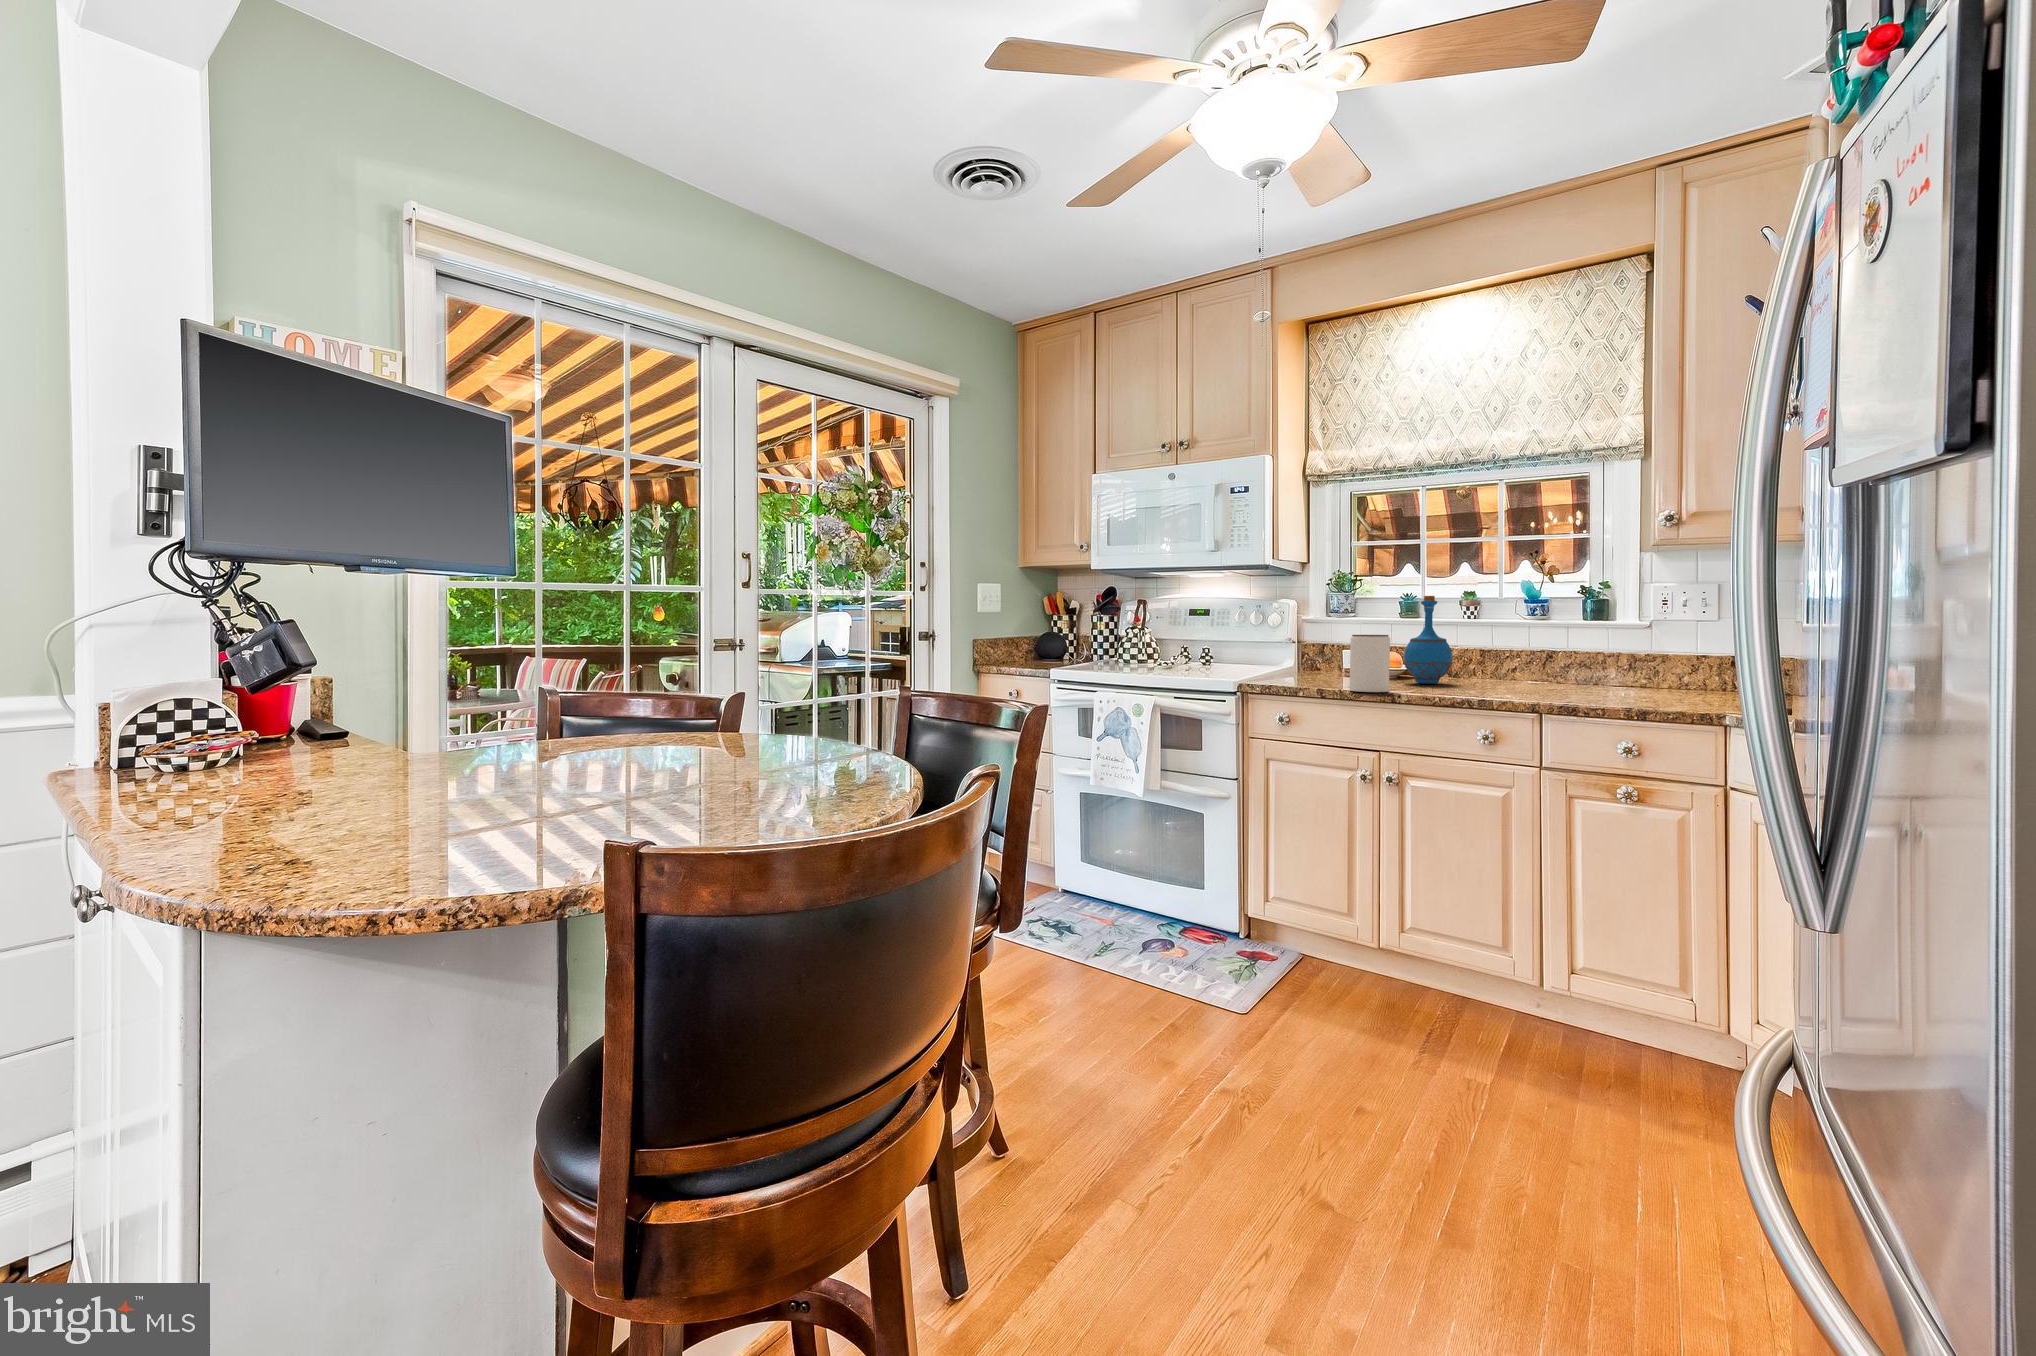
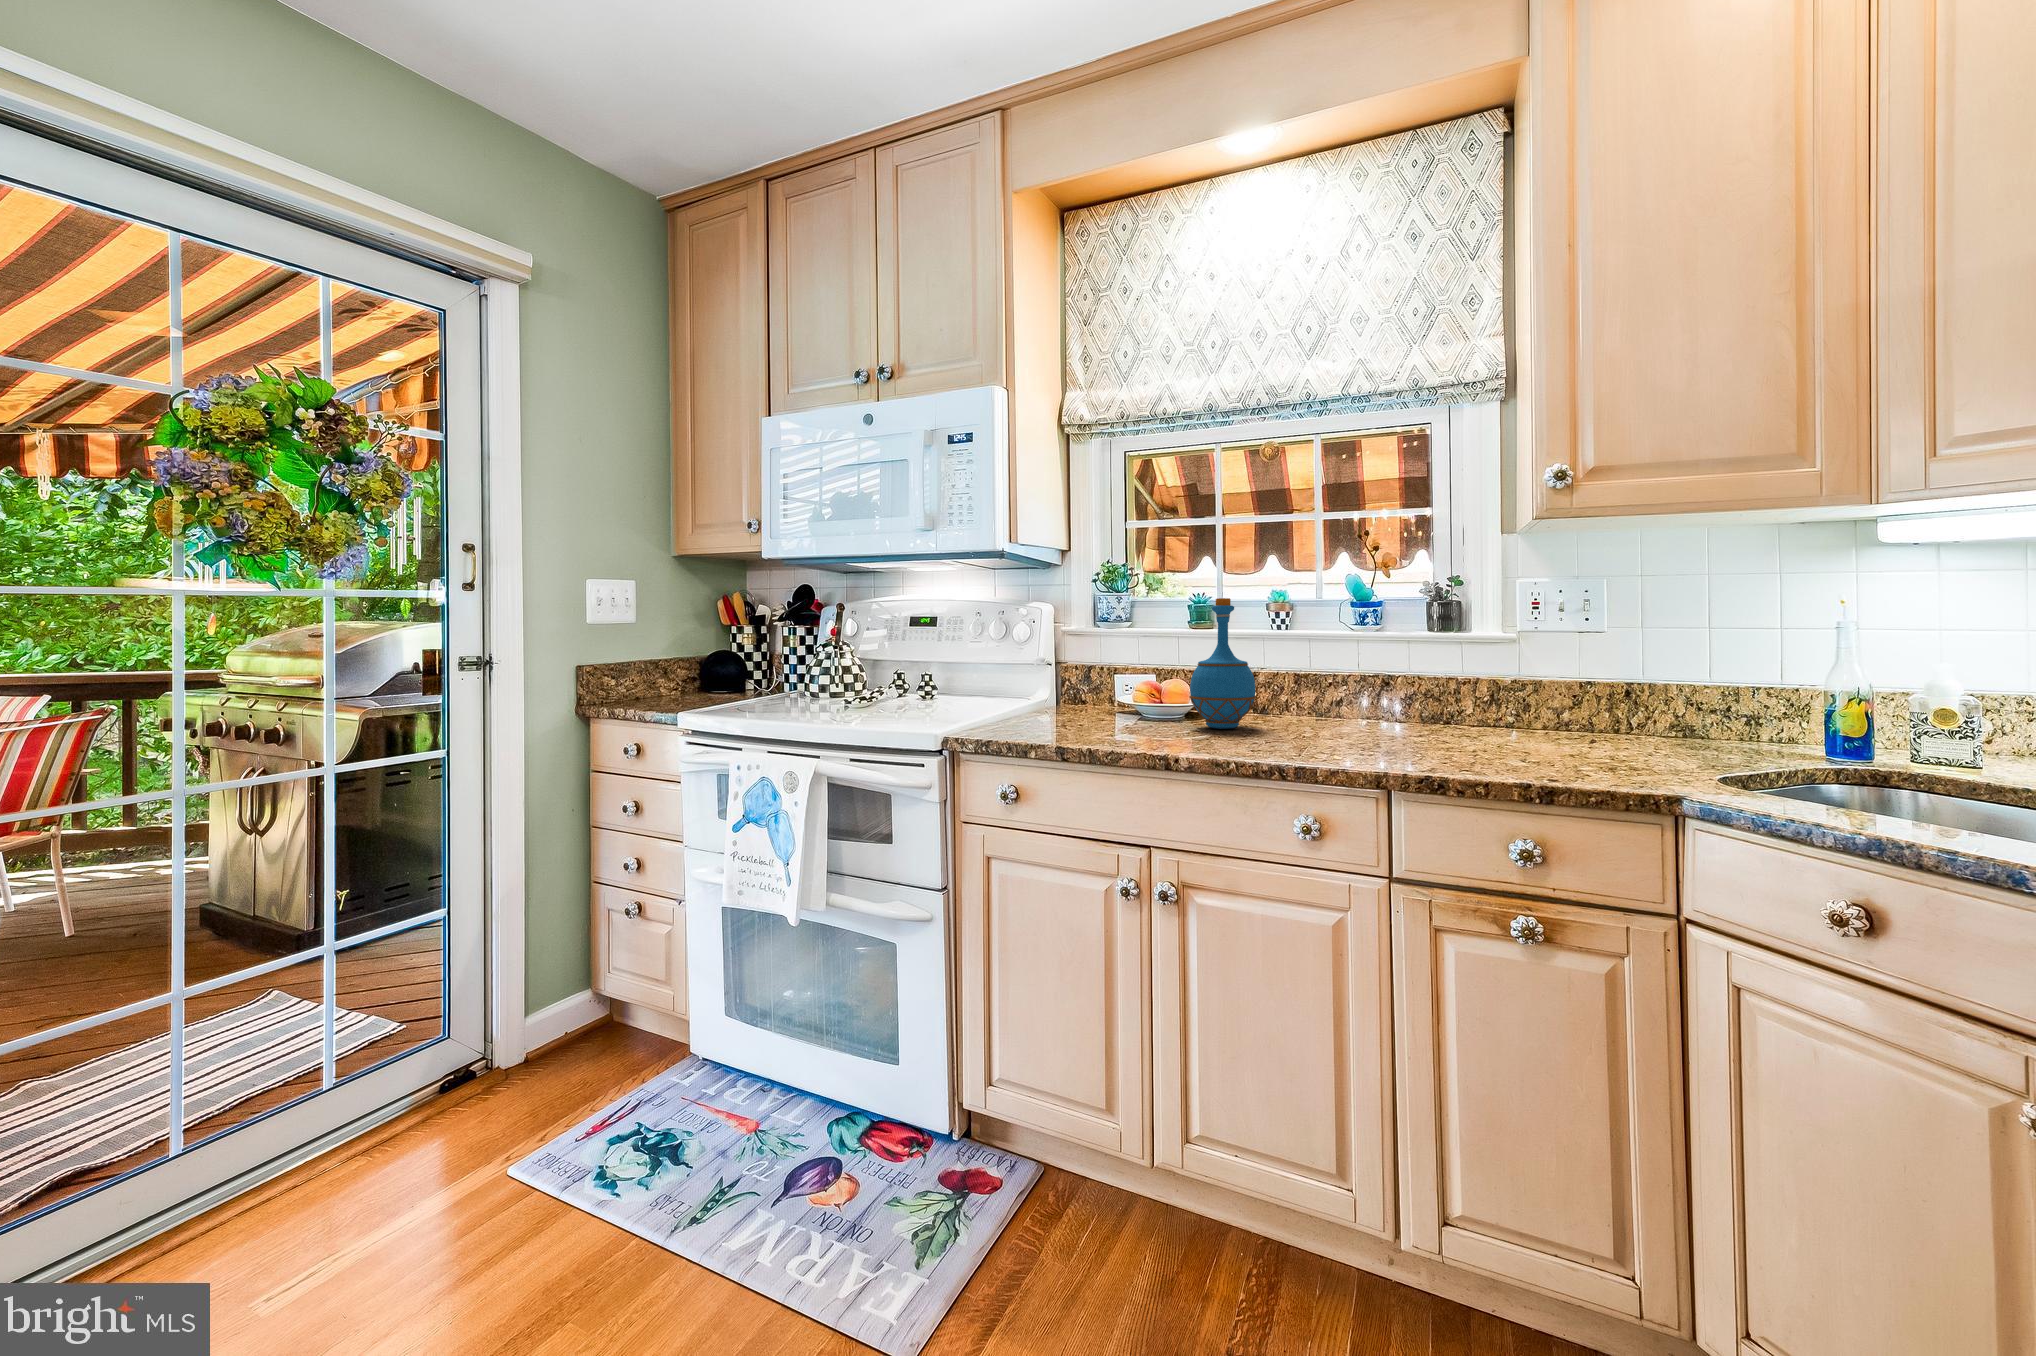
jar: present [1349,635,1390,692] -> none [1107,659,1165,750]

